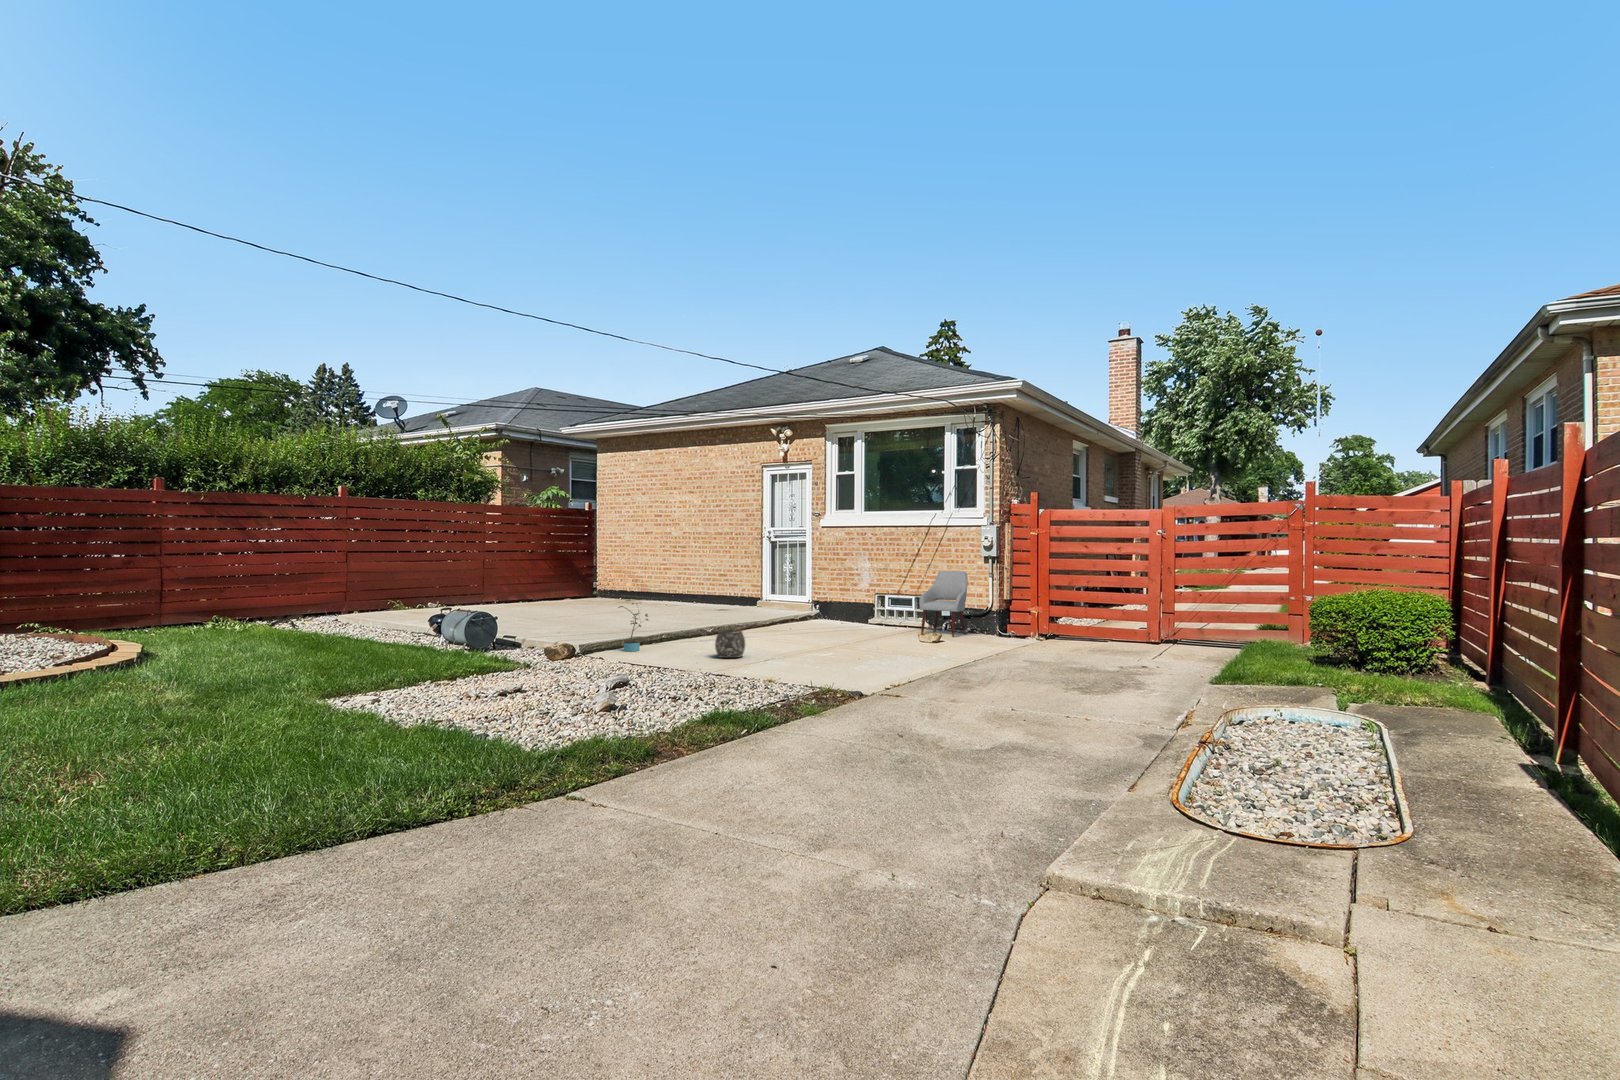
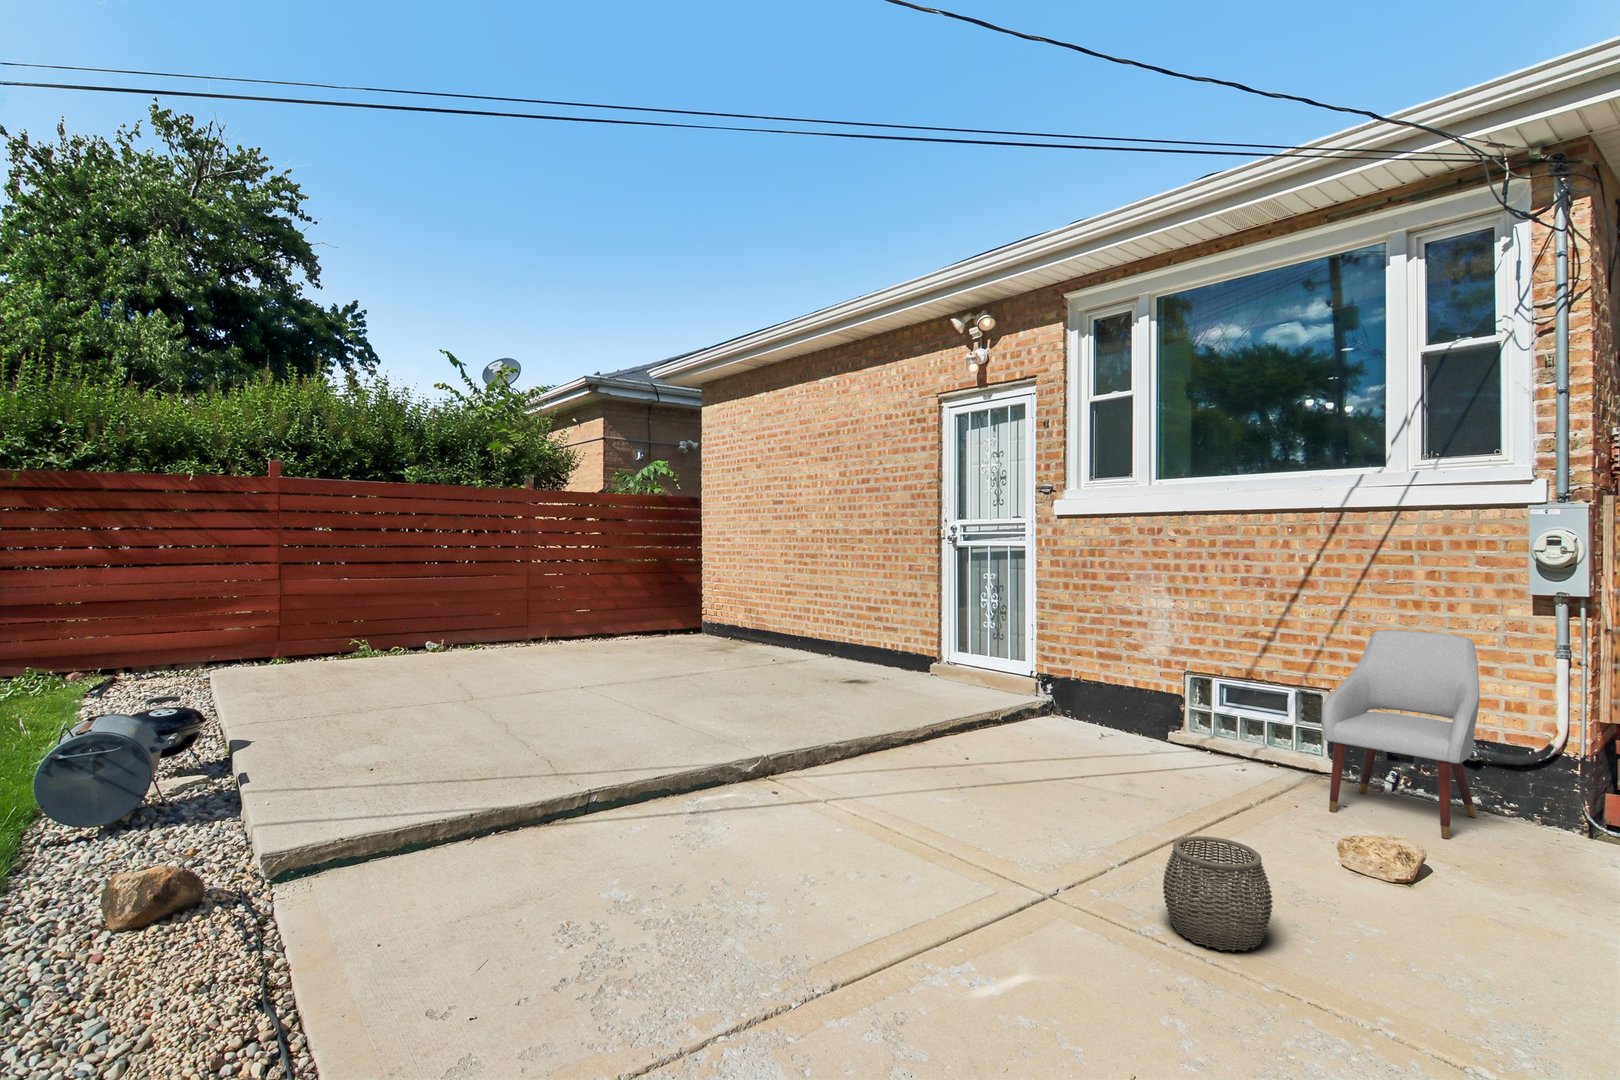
potted plant: present [618,600,648,651] -> none [440,715,524,862]
woven basket: present [715,629,745,658] -> present [1163,836,1273,951]

